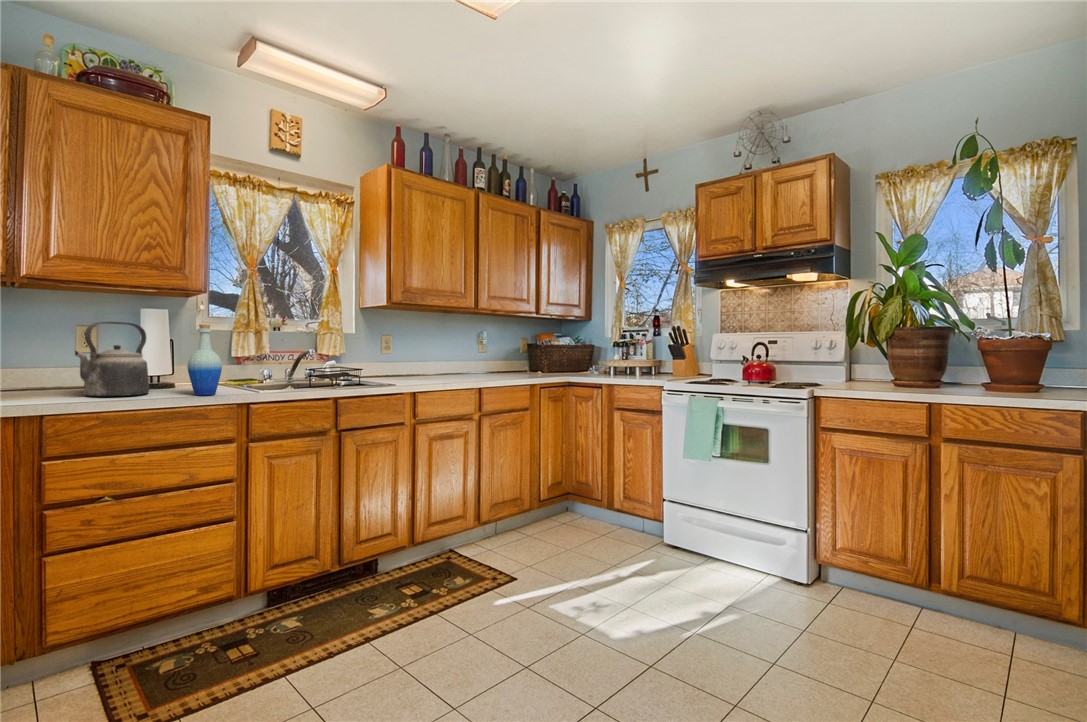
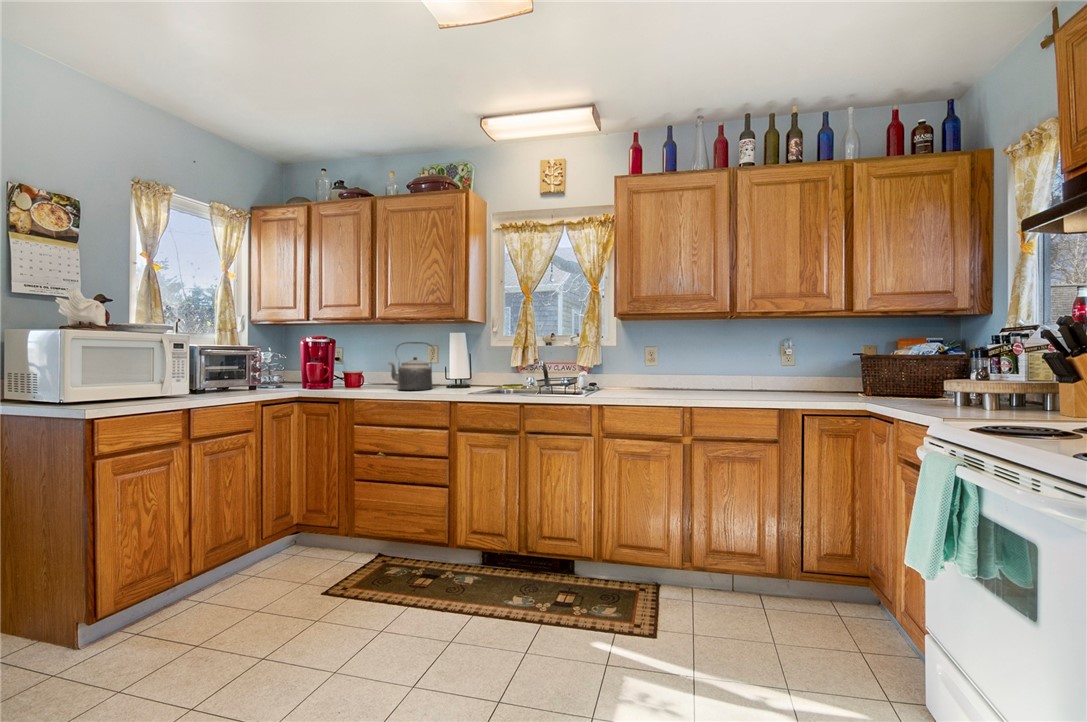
bottle: present [187,324,222,395] -> none [434,342,457,393]

